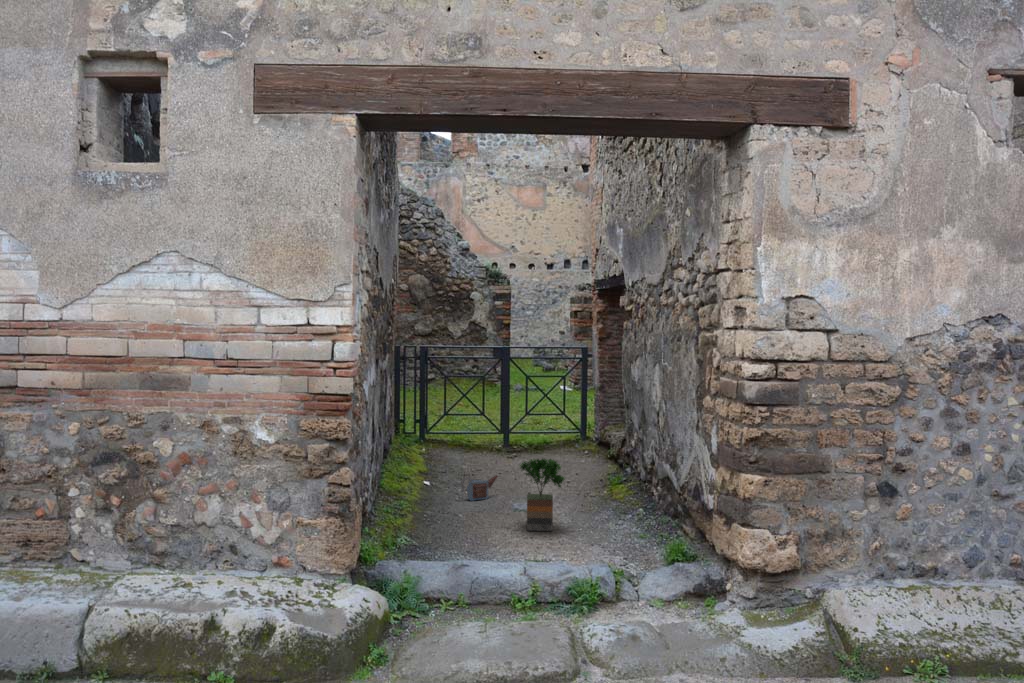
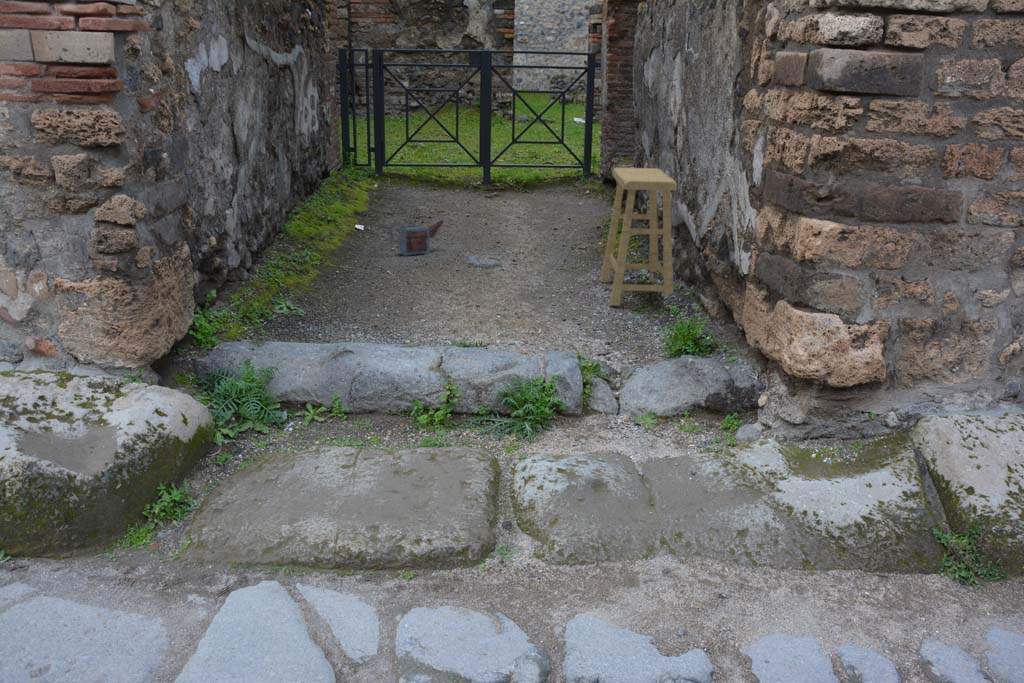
stool: none [611,439,665,533] -> present [600,168,677,306]
potted tree: present [520,459,565,531] -> none [461,193,532,301]

